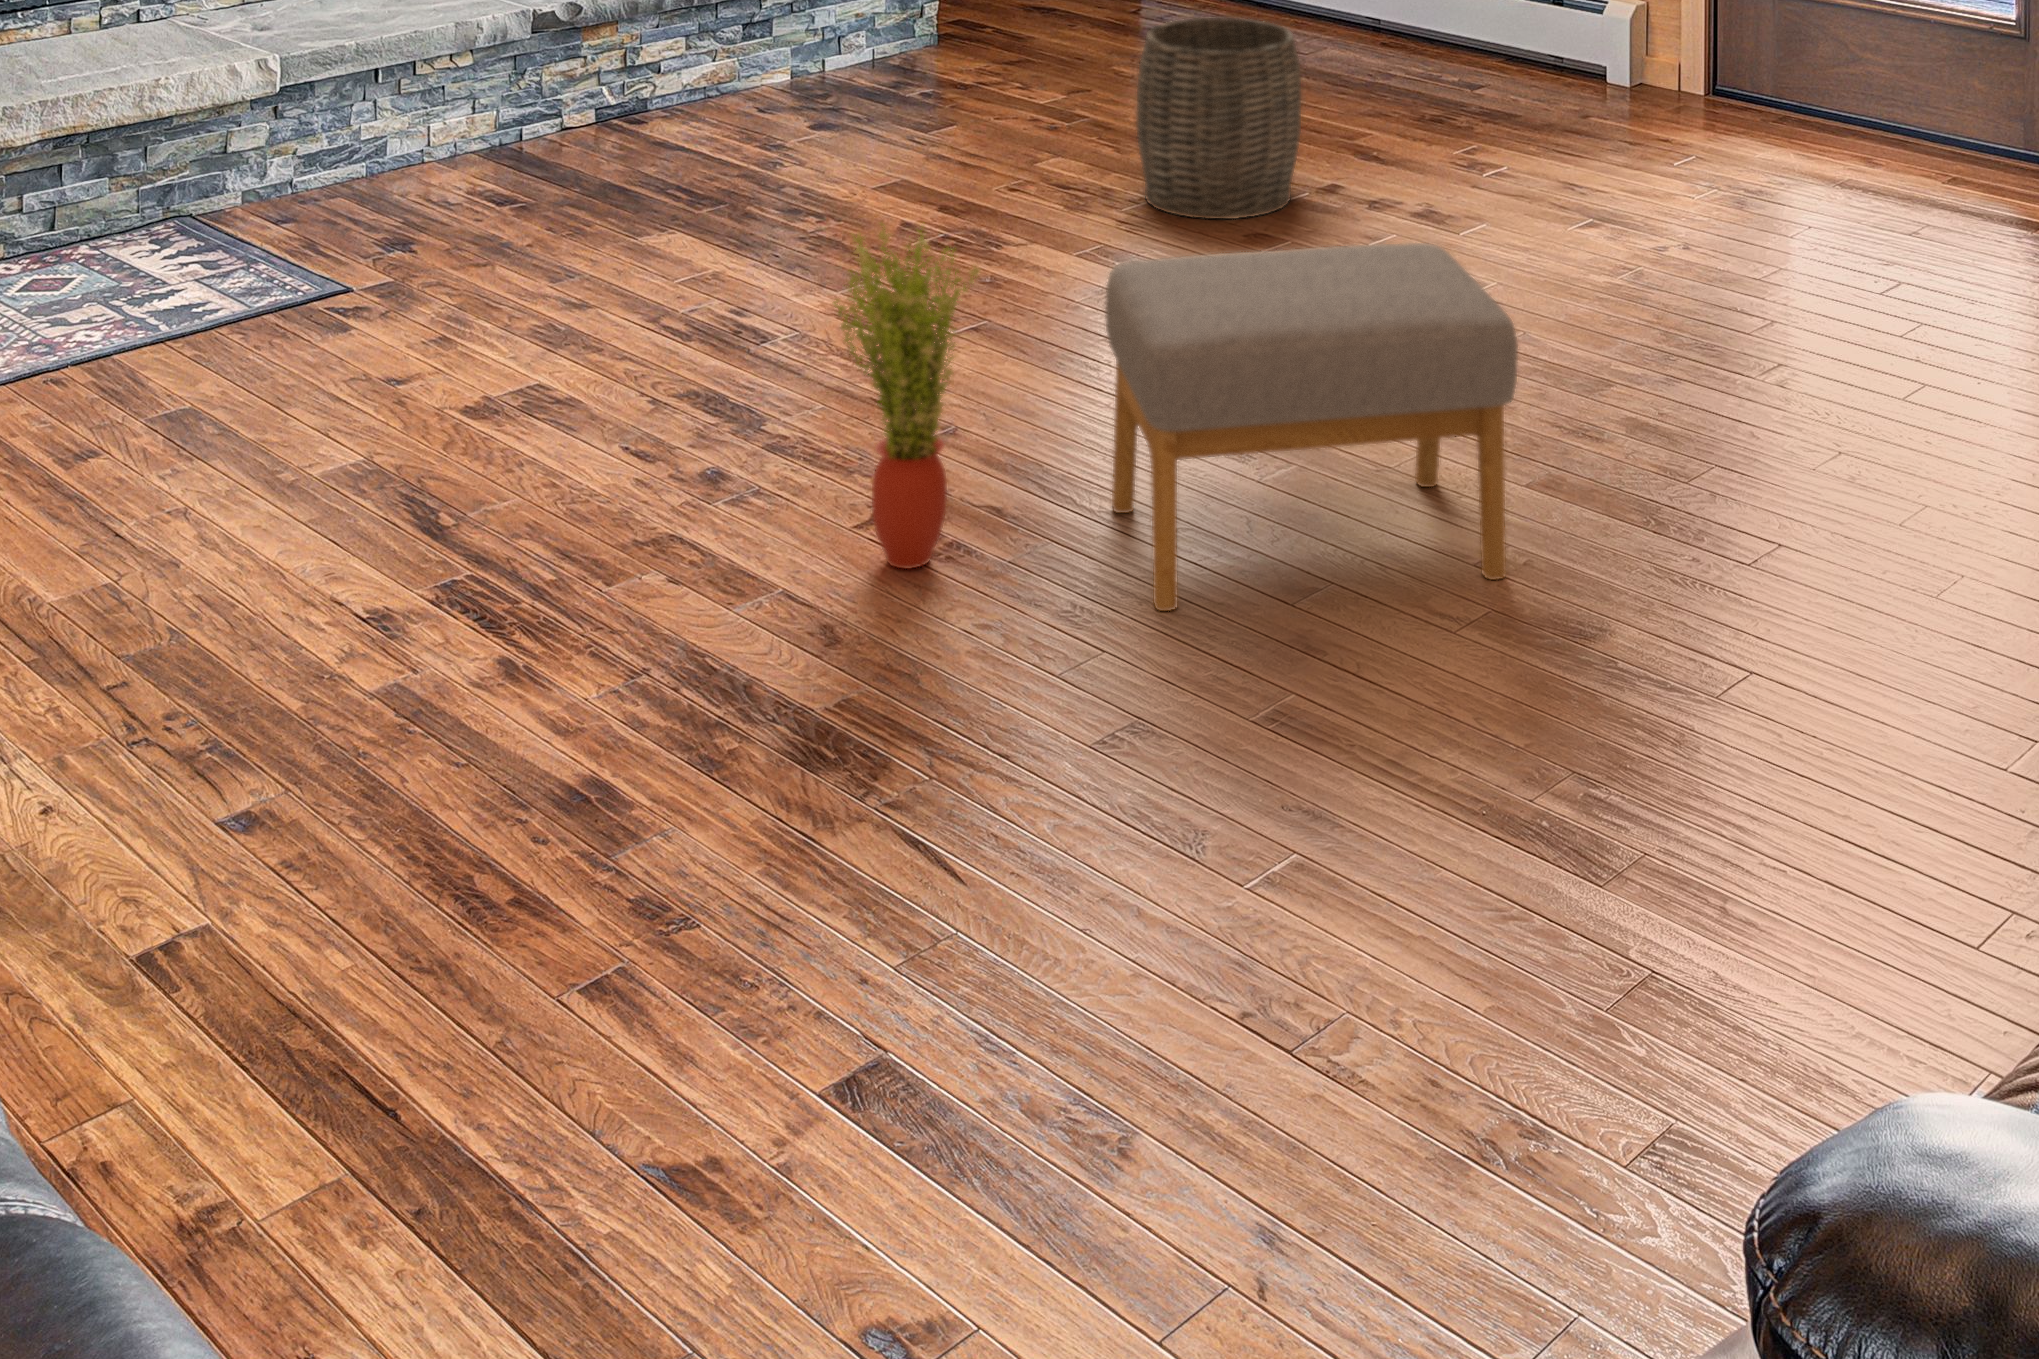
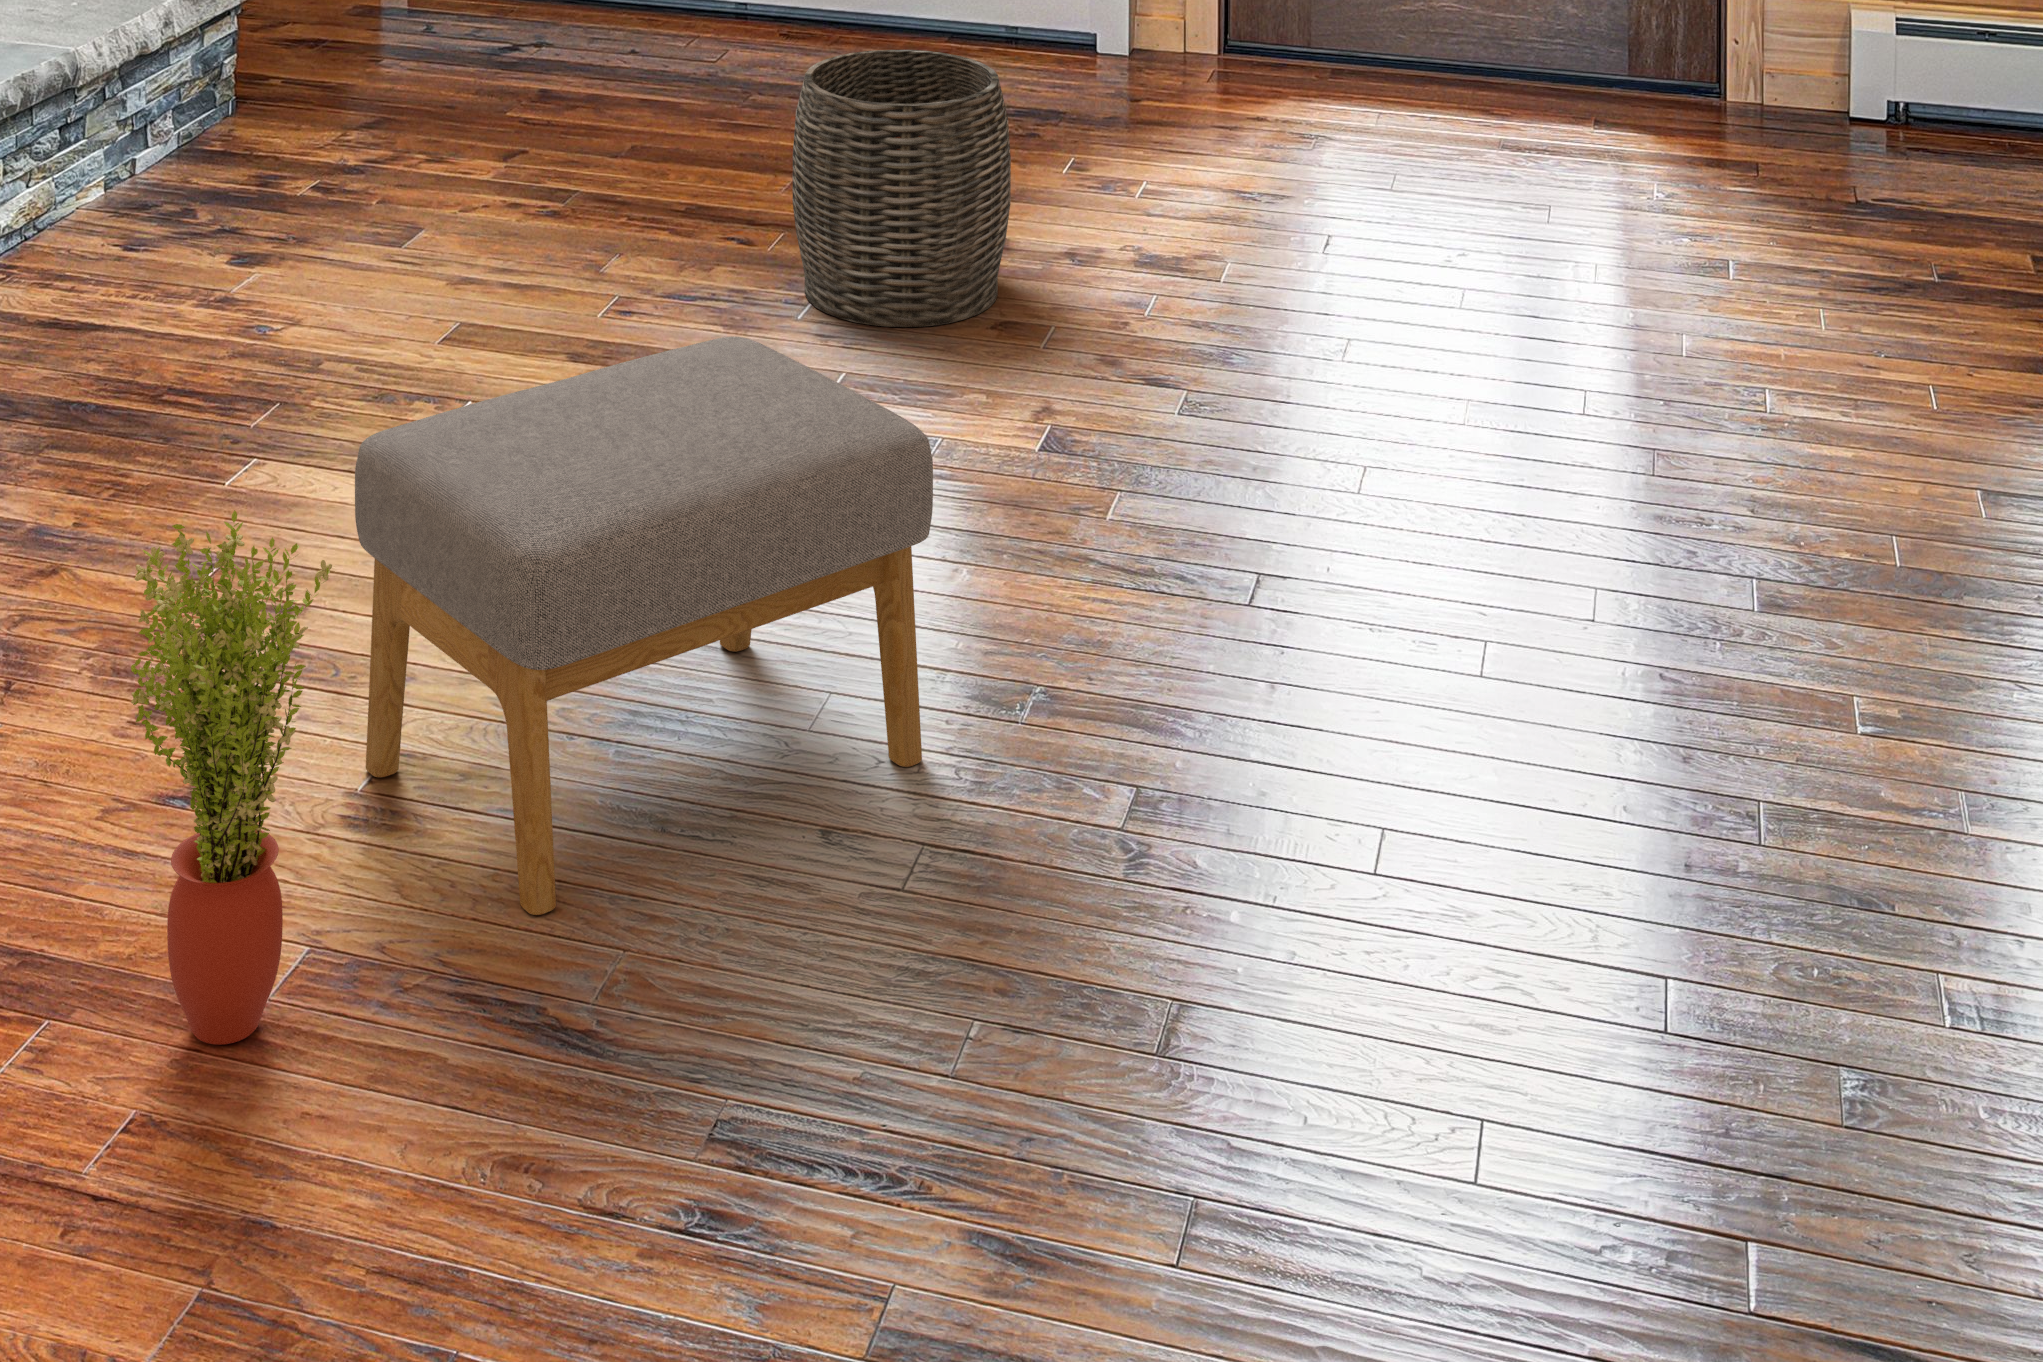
potted plant: present [834,222,980,569] -> present [131,510,332,1045]
footstool: present [1105,243,1518,611] -> present [355,336,933,915]

